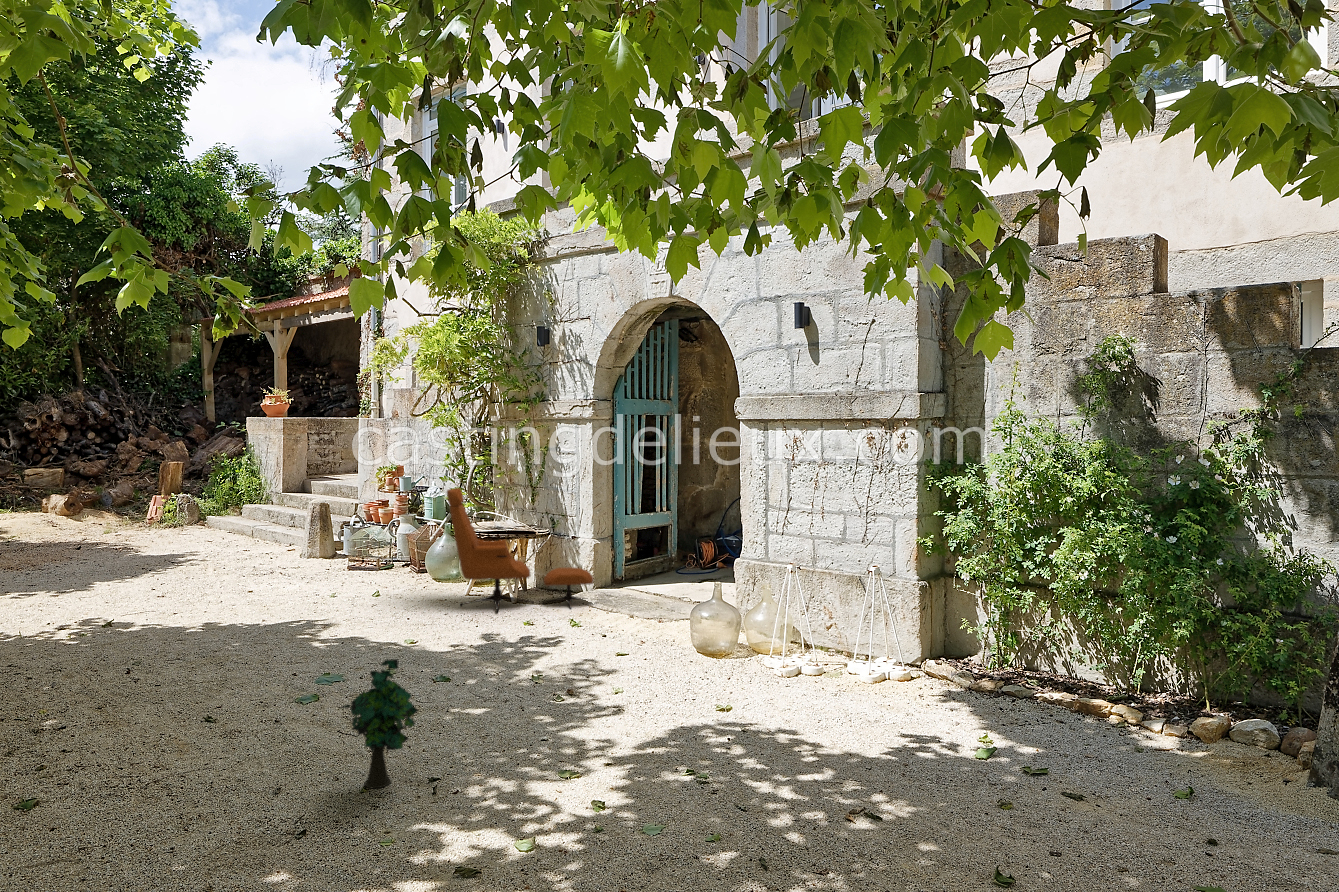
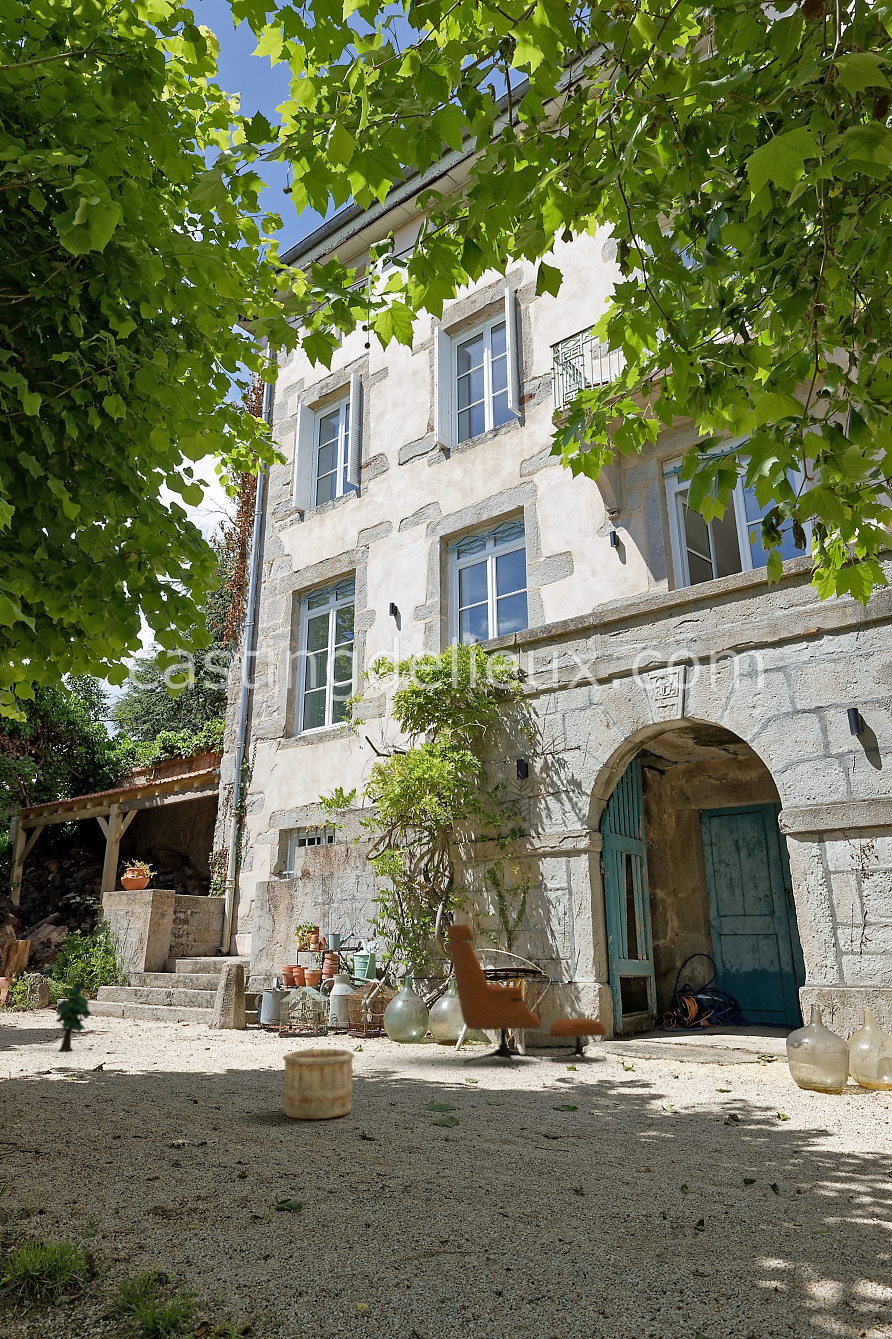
wooden bucket: none [209,615,277,674] -> present [283,1049,354,1119]
decorative plant: present [341,659,418,788] -> present [53,983,91,1051]

